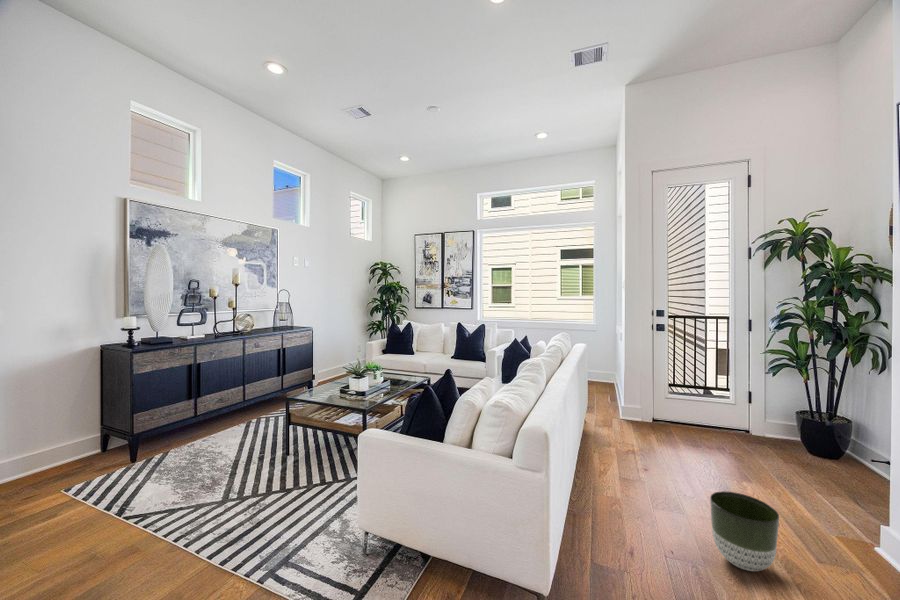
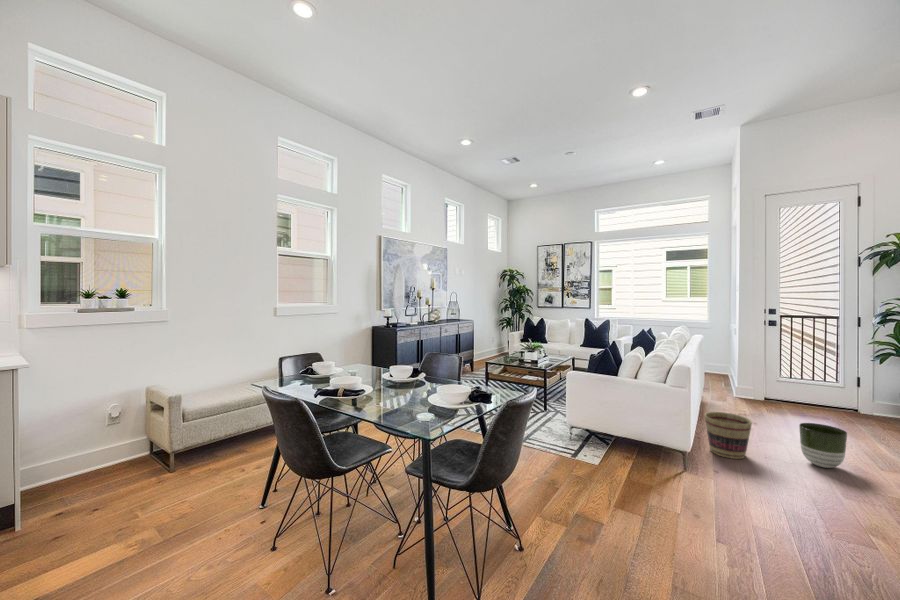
basket: none [578,477,646,566] -> present [704,412,752,459]

